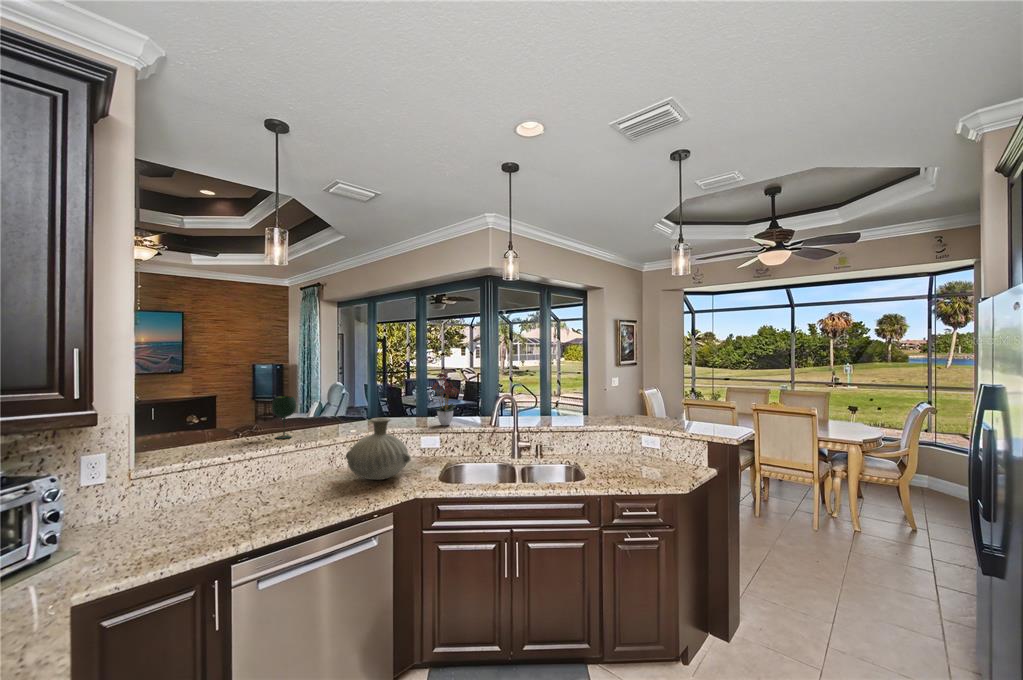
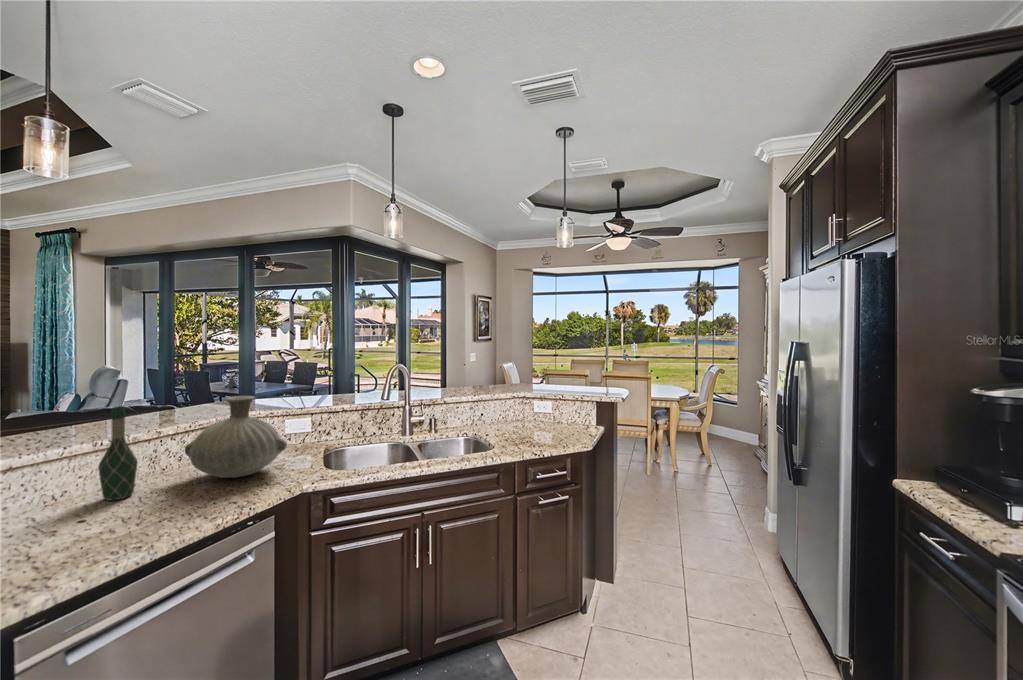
flower arrangement: present [433,373,459,426] -> none [293,339,338,405]
wine glass: present [272,396,296,439] -> none [43,373,89,436]
wine bottle: none [294,422,316,487] -> present [98,406,138,500]

